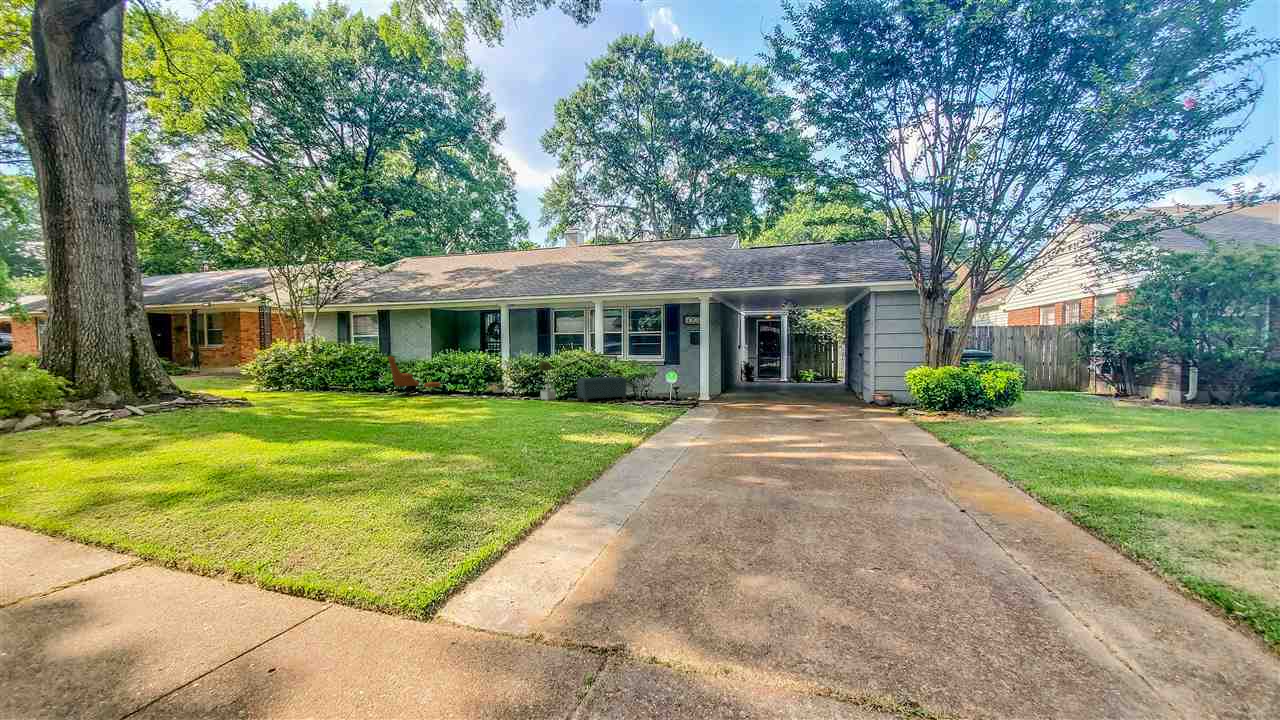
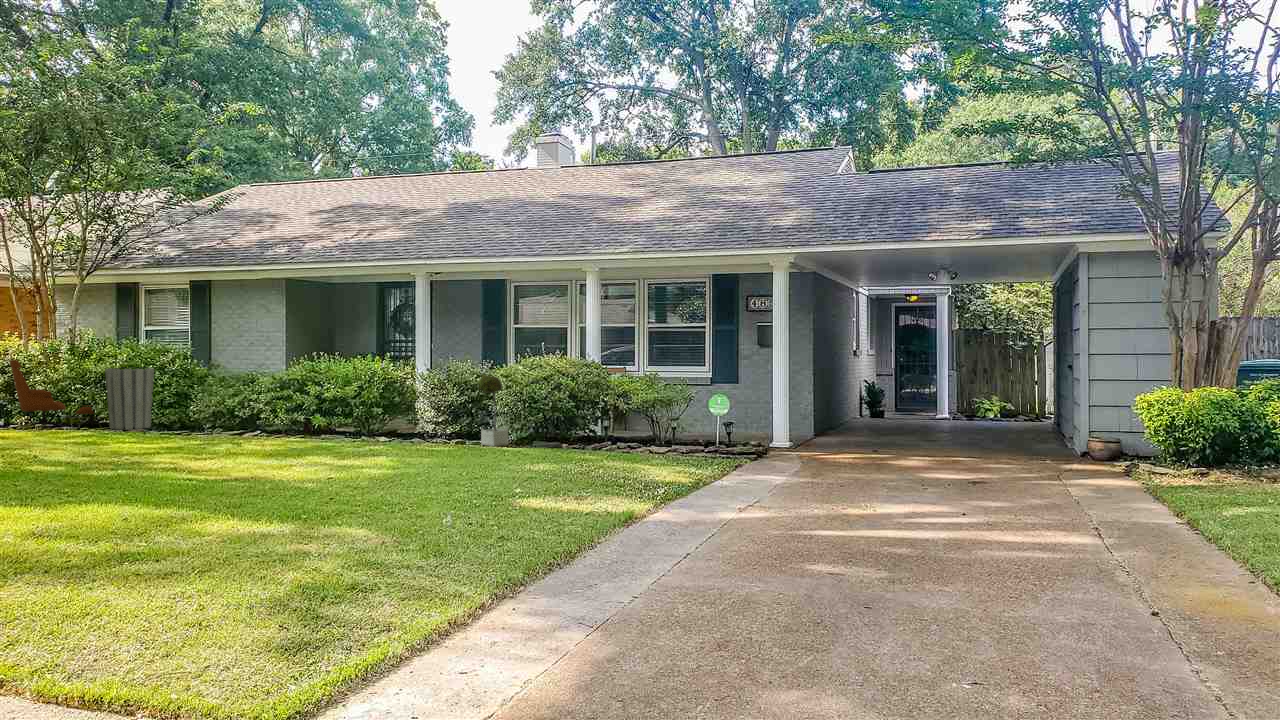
lounge chair: present [388,356,441,394] -> present [10,360,103,428]
trash can: none [329,359,357,394] -> present [105,368,154,429]
bench: present [577,377,626,402] -> none [548,406,638,451]

